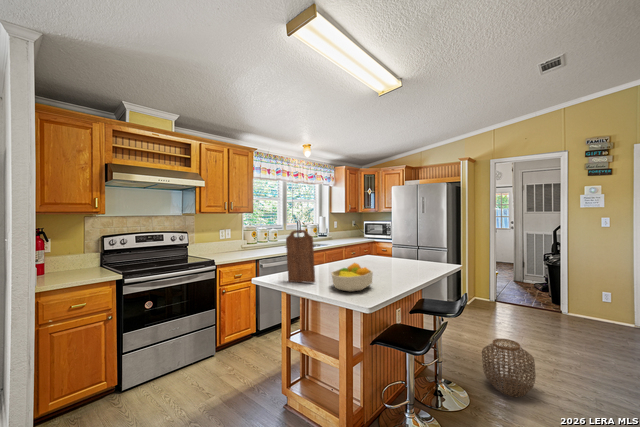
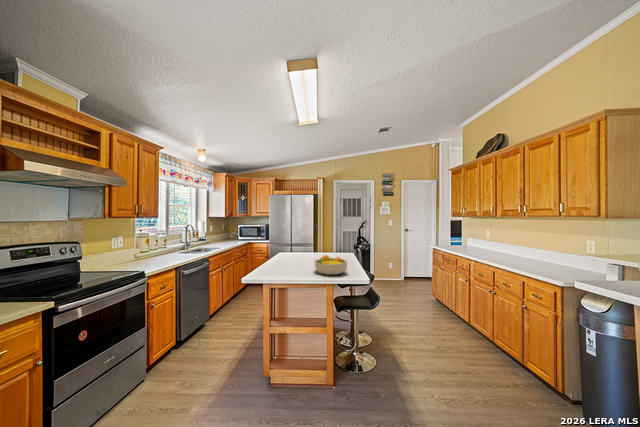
cutting board: present [286,230,315,283] -> none [273,231,301,277]
woven basket: present [482,339,535,397] -> none [370,295,399,329]

